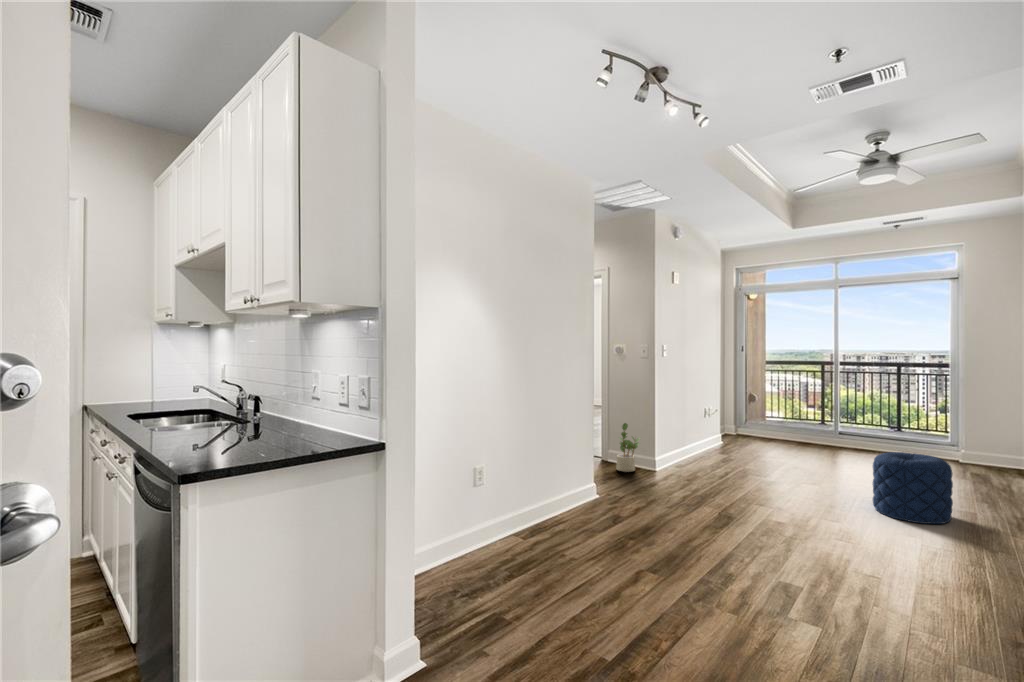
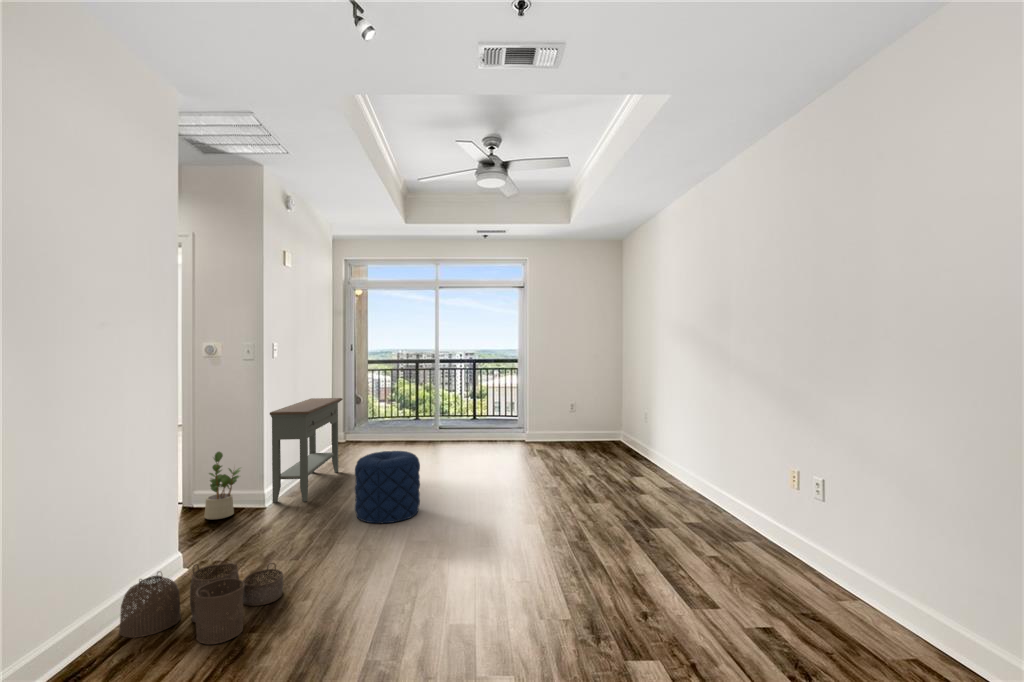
console table: none [662,391,727,473] -> present [270,398,343,502]
pouf: present [873,452,953,524] -> present [355,451,420,523]
woven basket: none [560,487,655,539] -> present [119,563,283,644]

